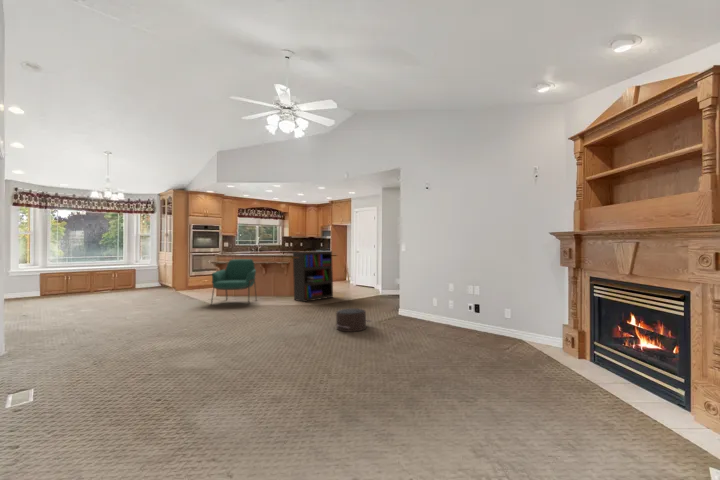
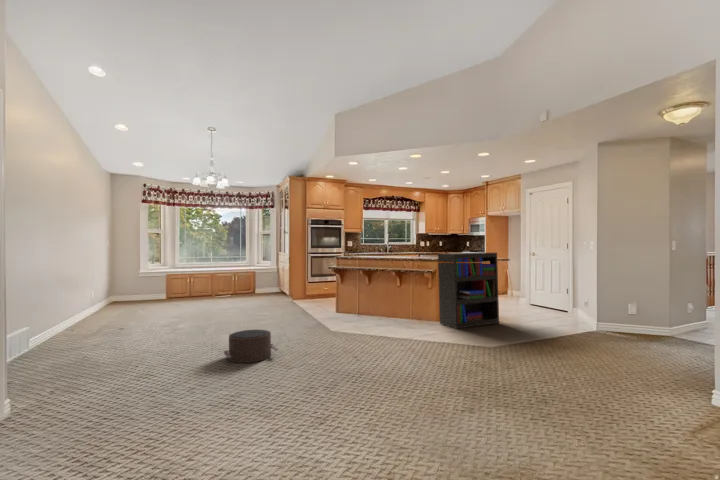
armchair: present [211,259,256,304] -> none [328,263,388,328]
pouf: present [336,309,370,332] -> present [224,330,279,363]

